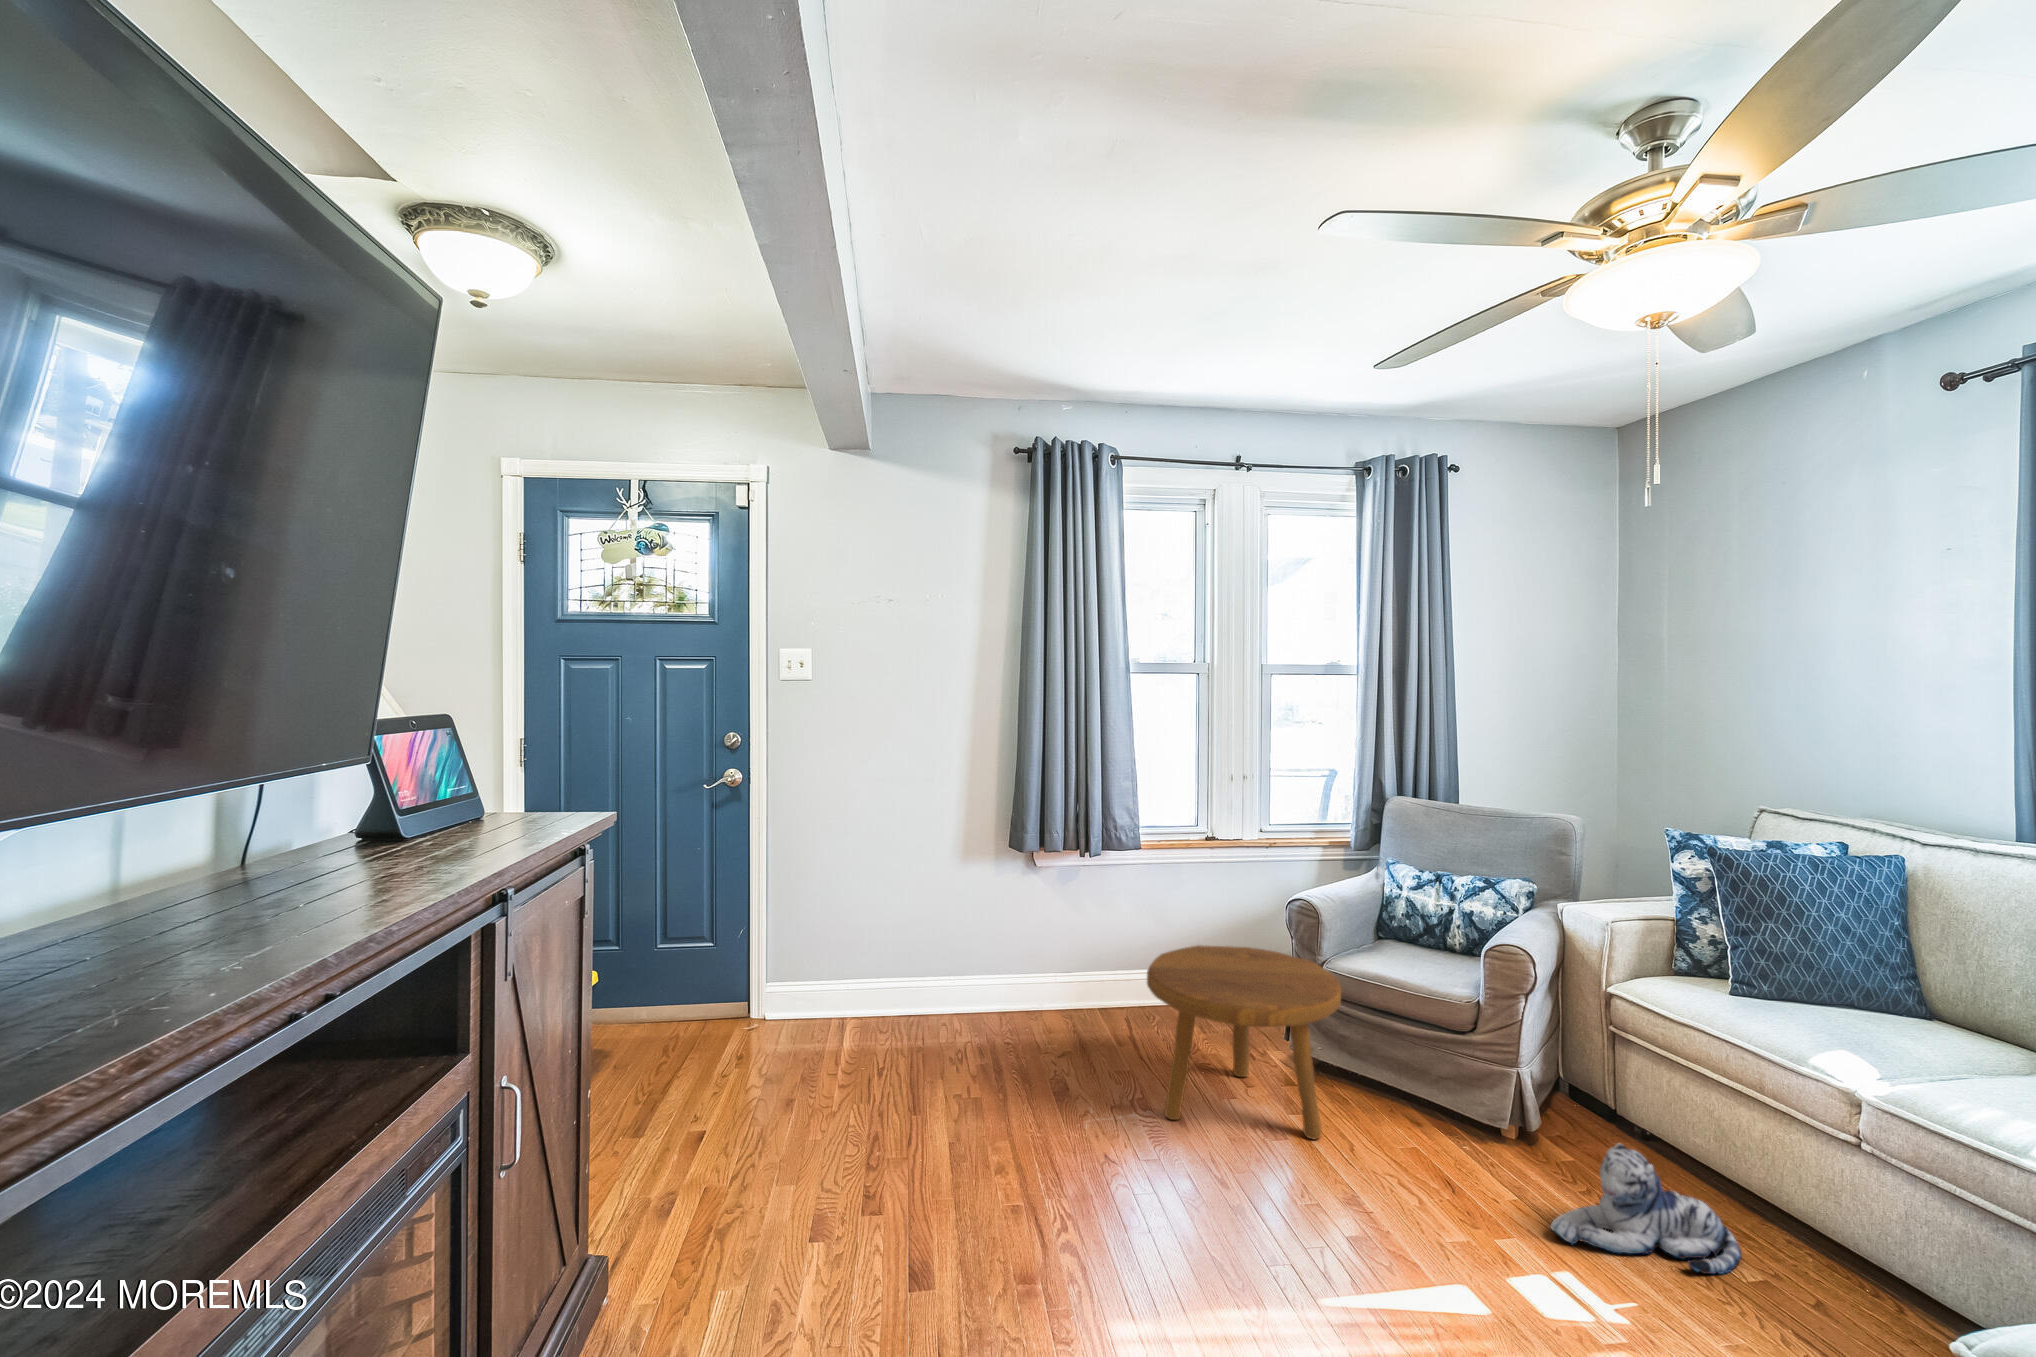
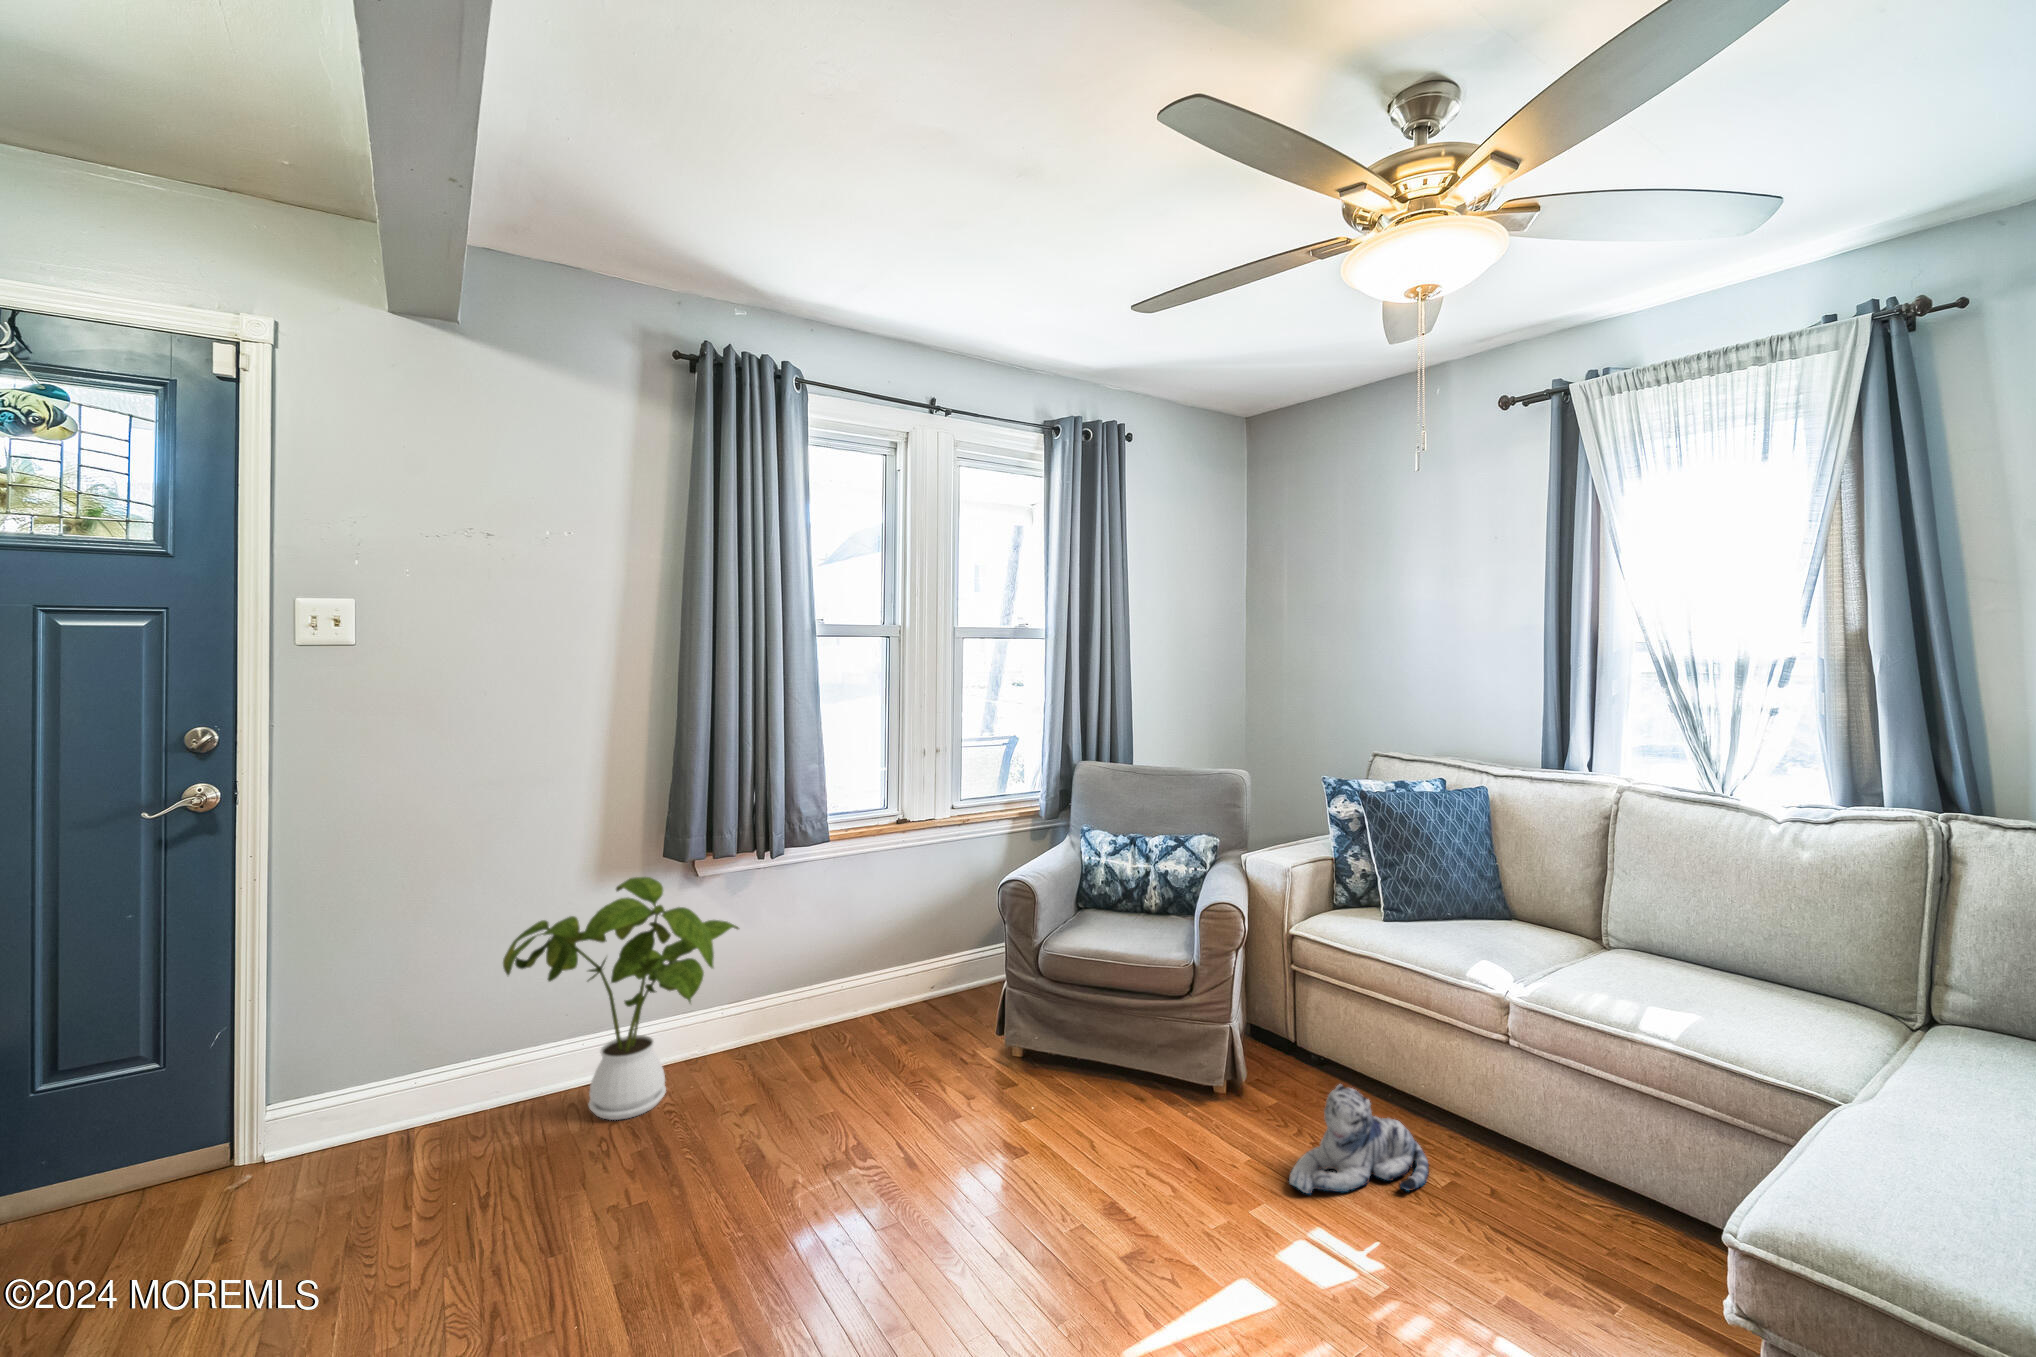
house plant: none [899,859,1065,1044] -> present [503,877,739,1120]
footstool: present [1147,946,1341,1139] -> none [862,941,1075,1163]

